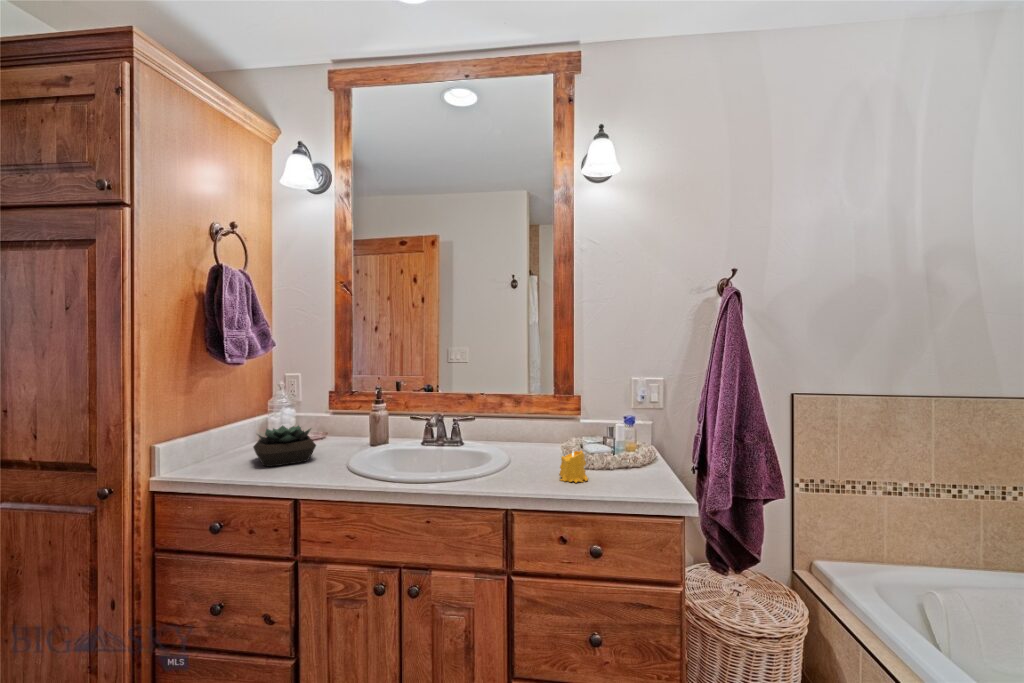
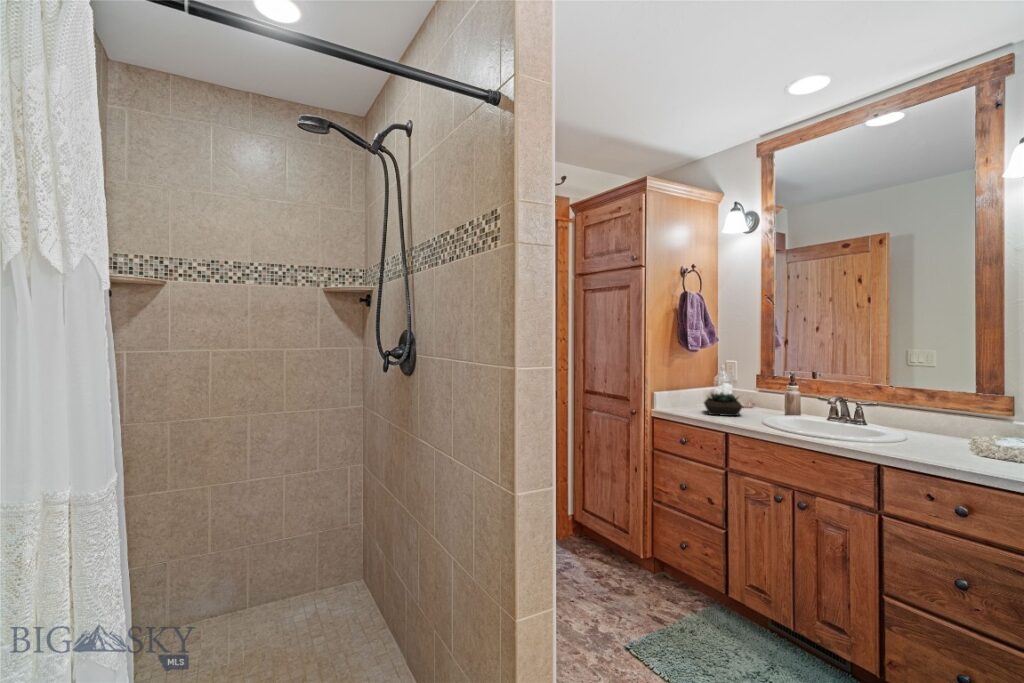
candle: present [559,451,588,483] -> none [942,432,978,460]

